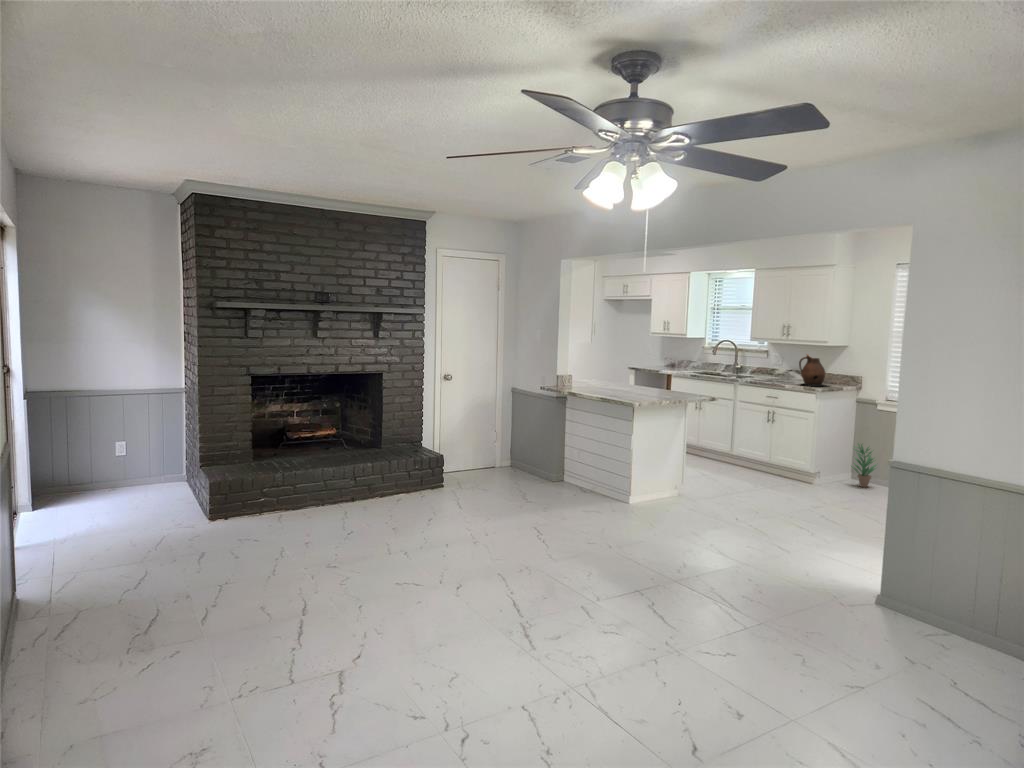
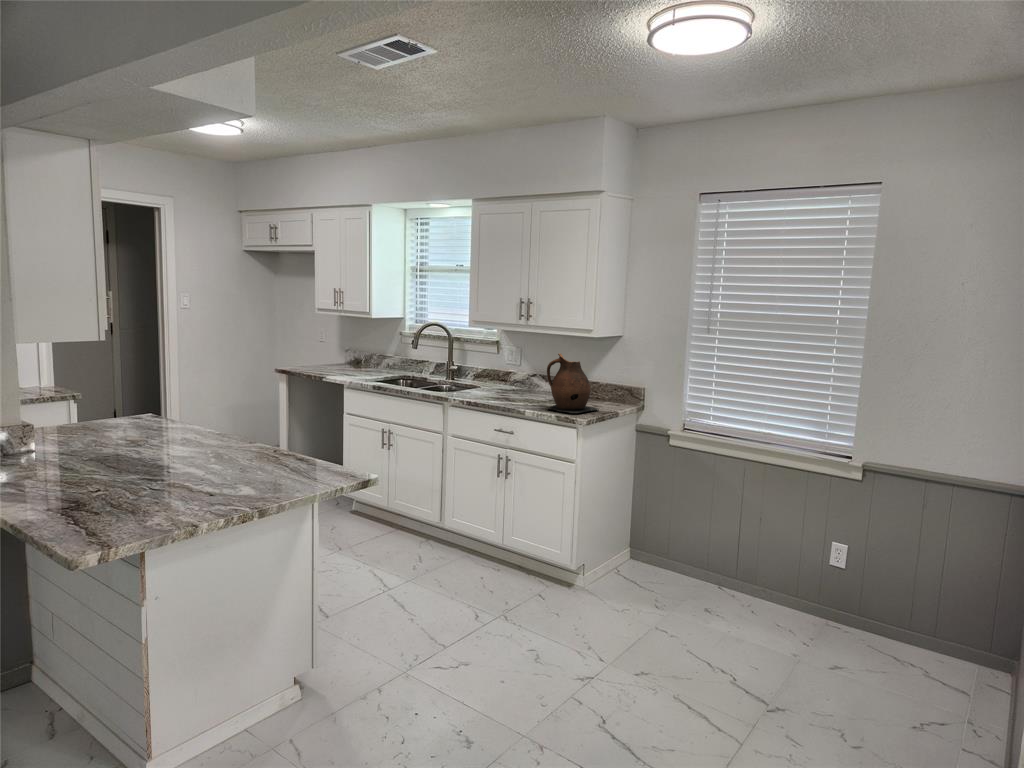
potted plant: present [853,444,876,487] -> none [631,503,673,579]

